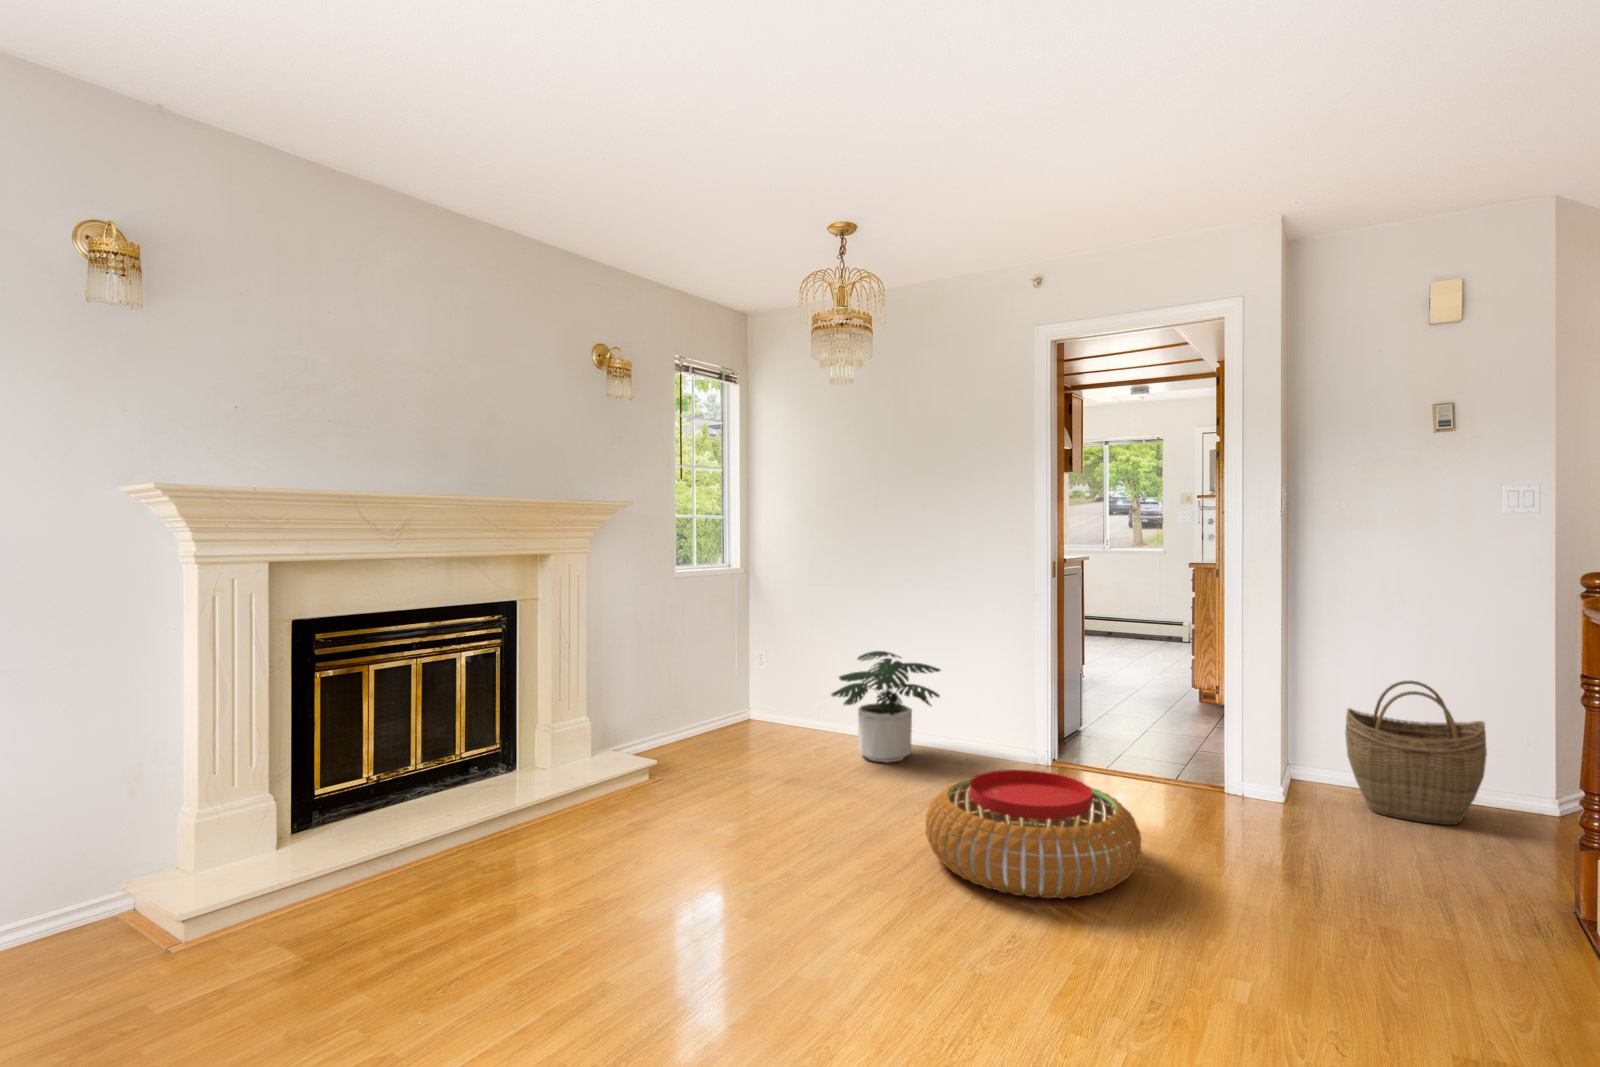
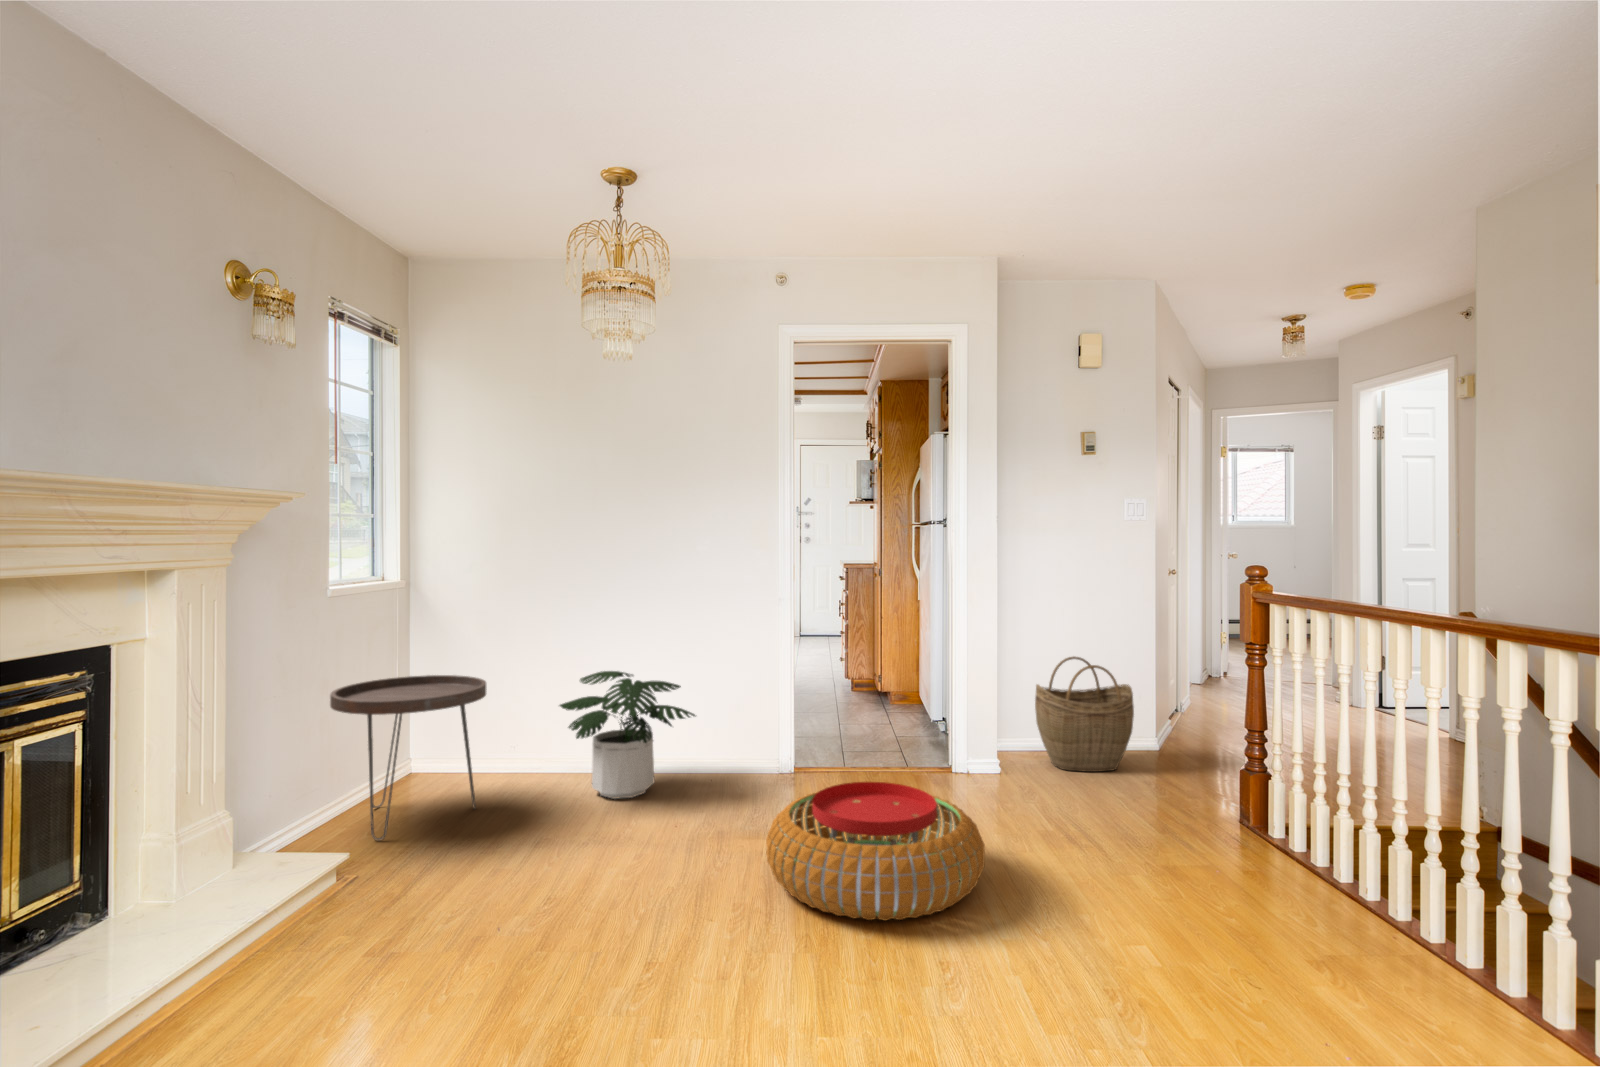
side table: none [667,642,776,760] -> present [330,675,487,841]

